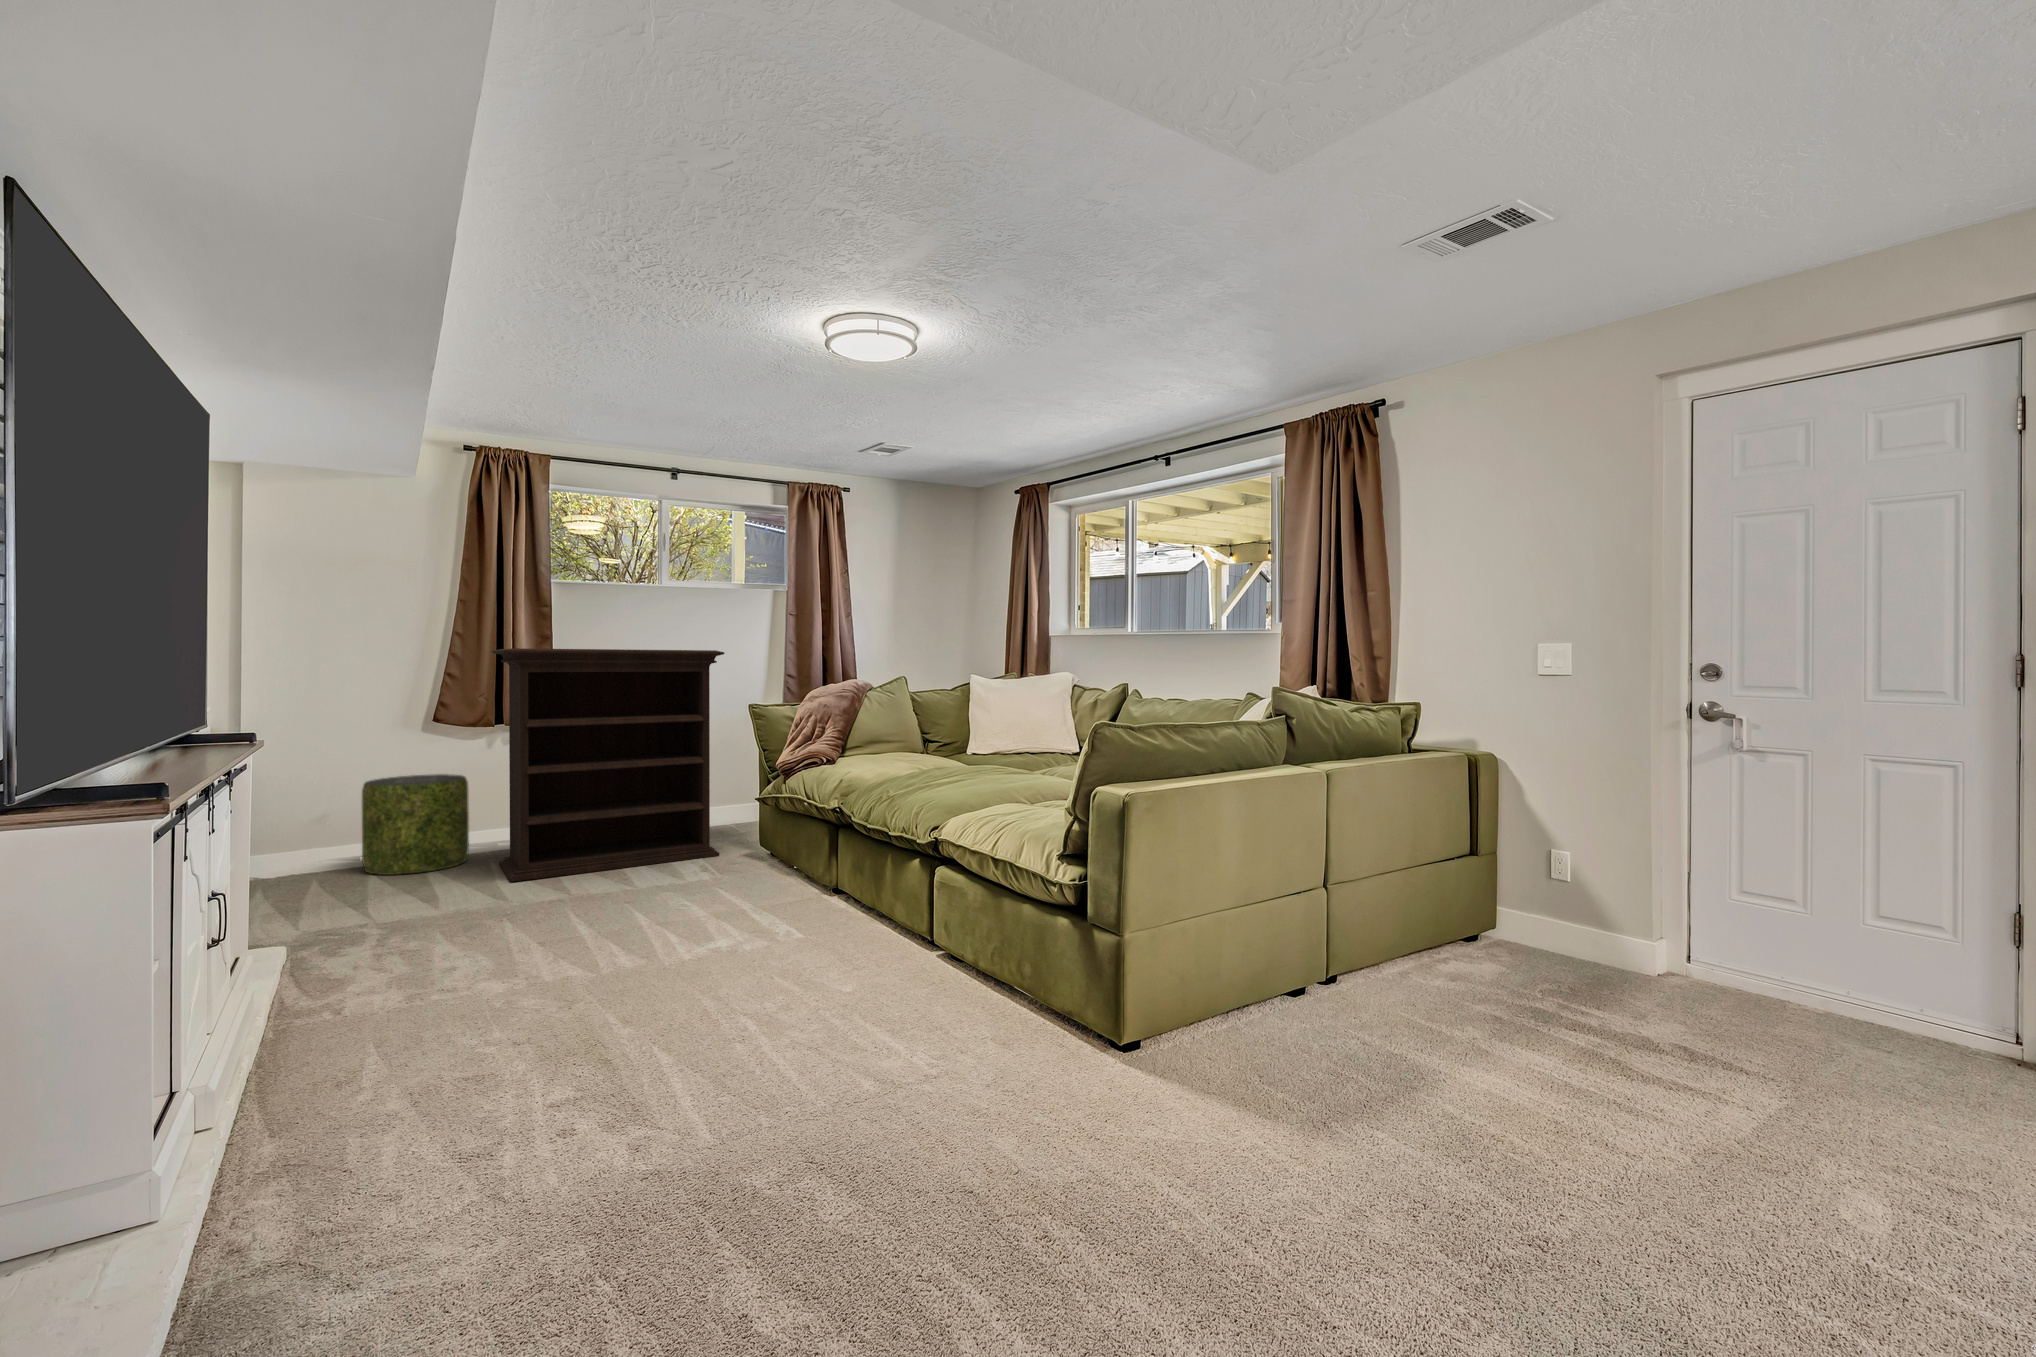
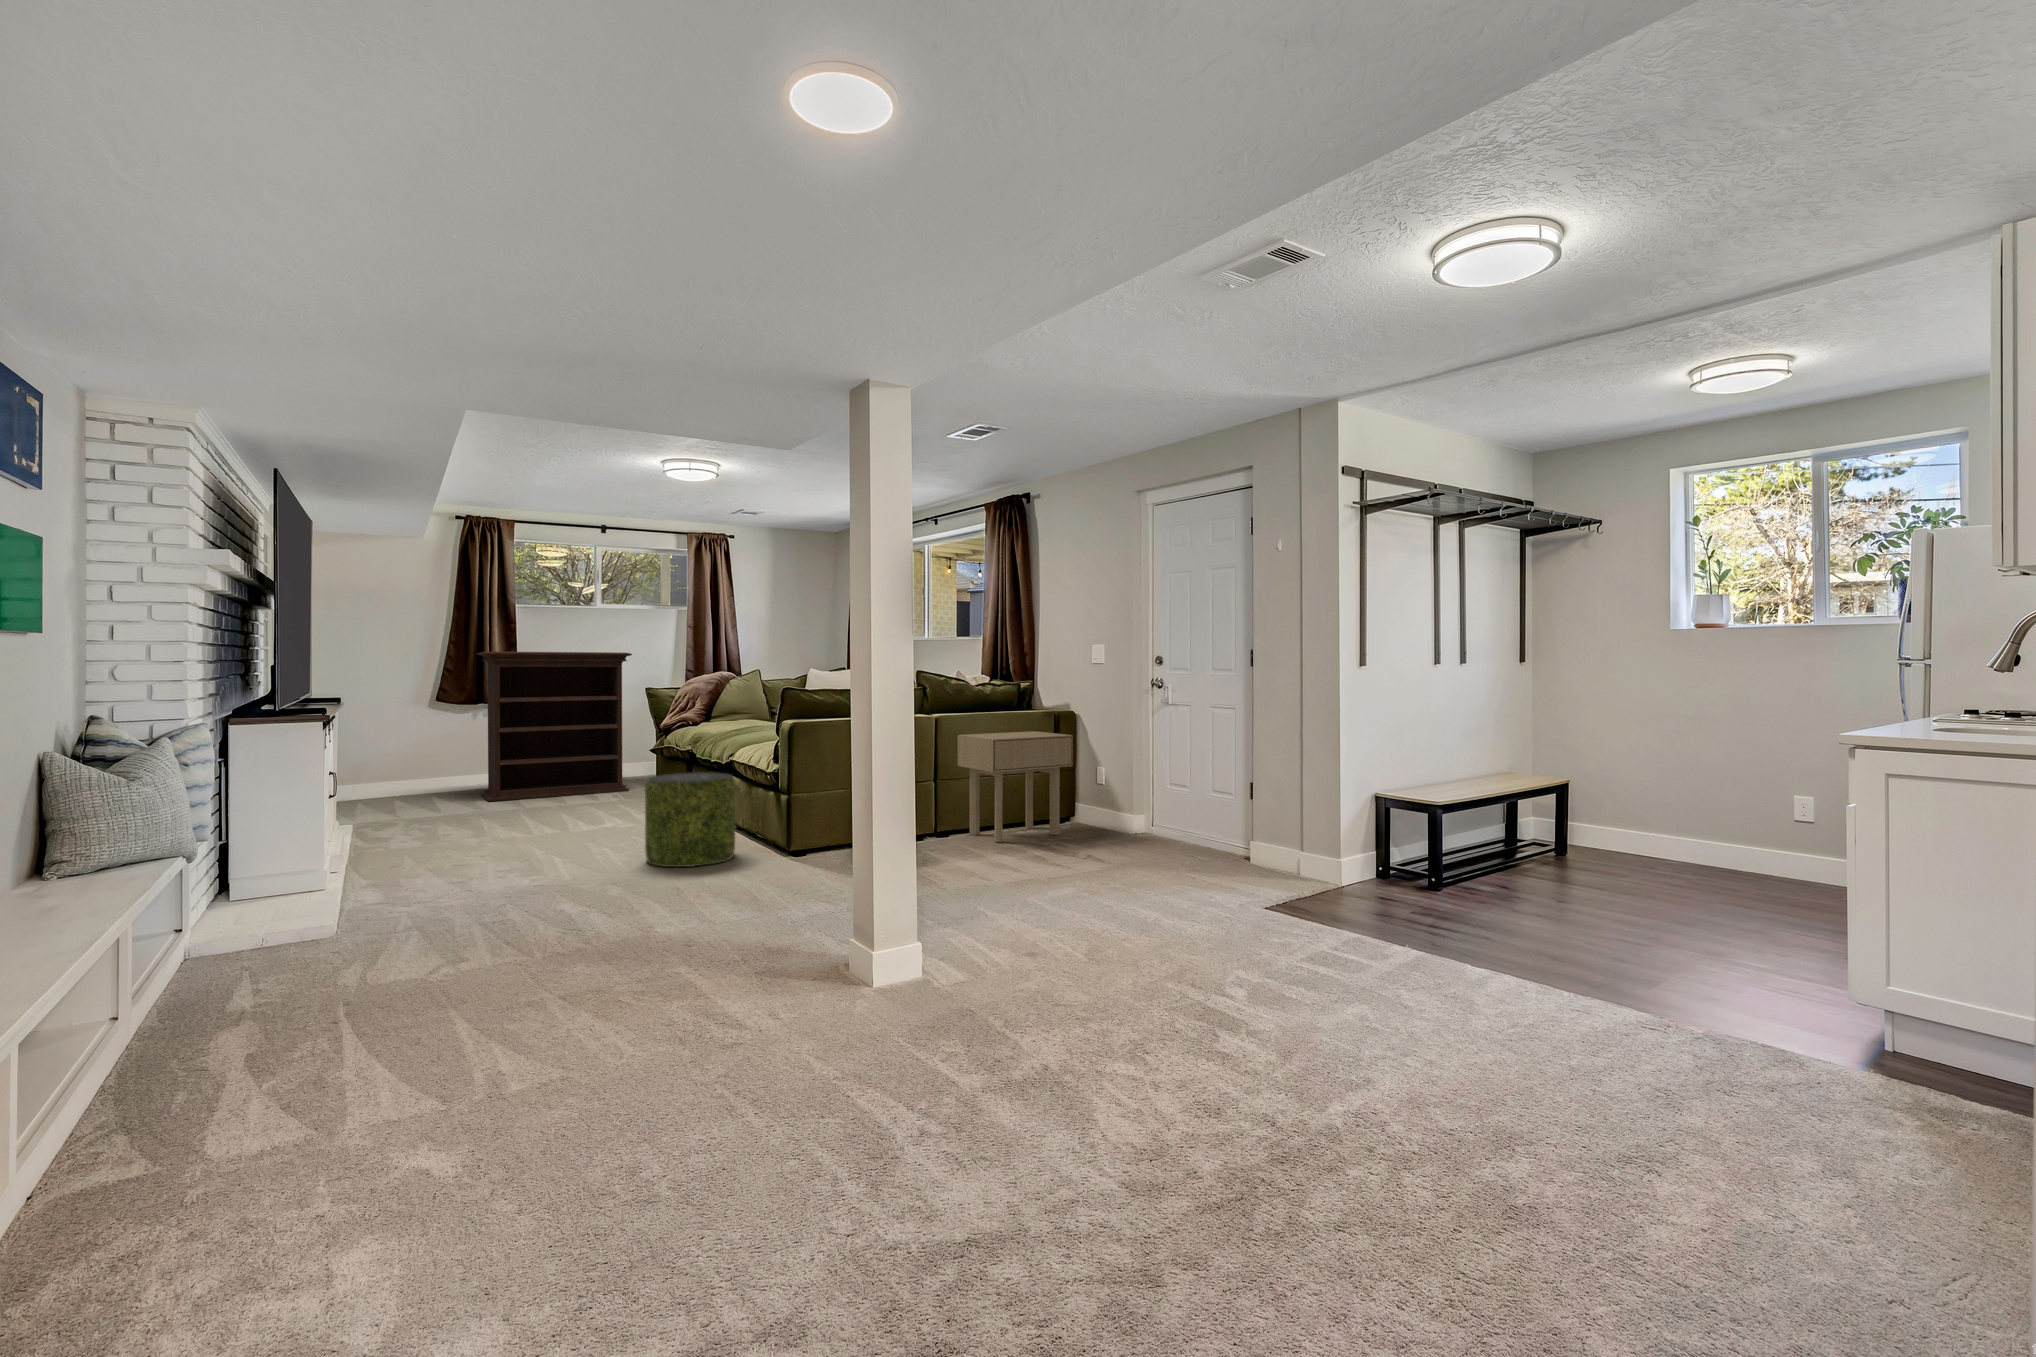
pouf: present [362,774,469,875] -> present [645,772,735,867]
side table: none [1357,789,1566,1010] -> present [958,731,1073,842]

